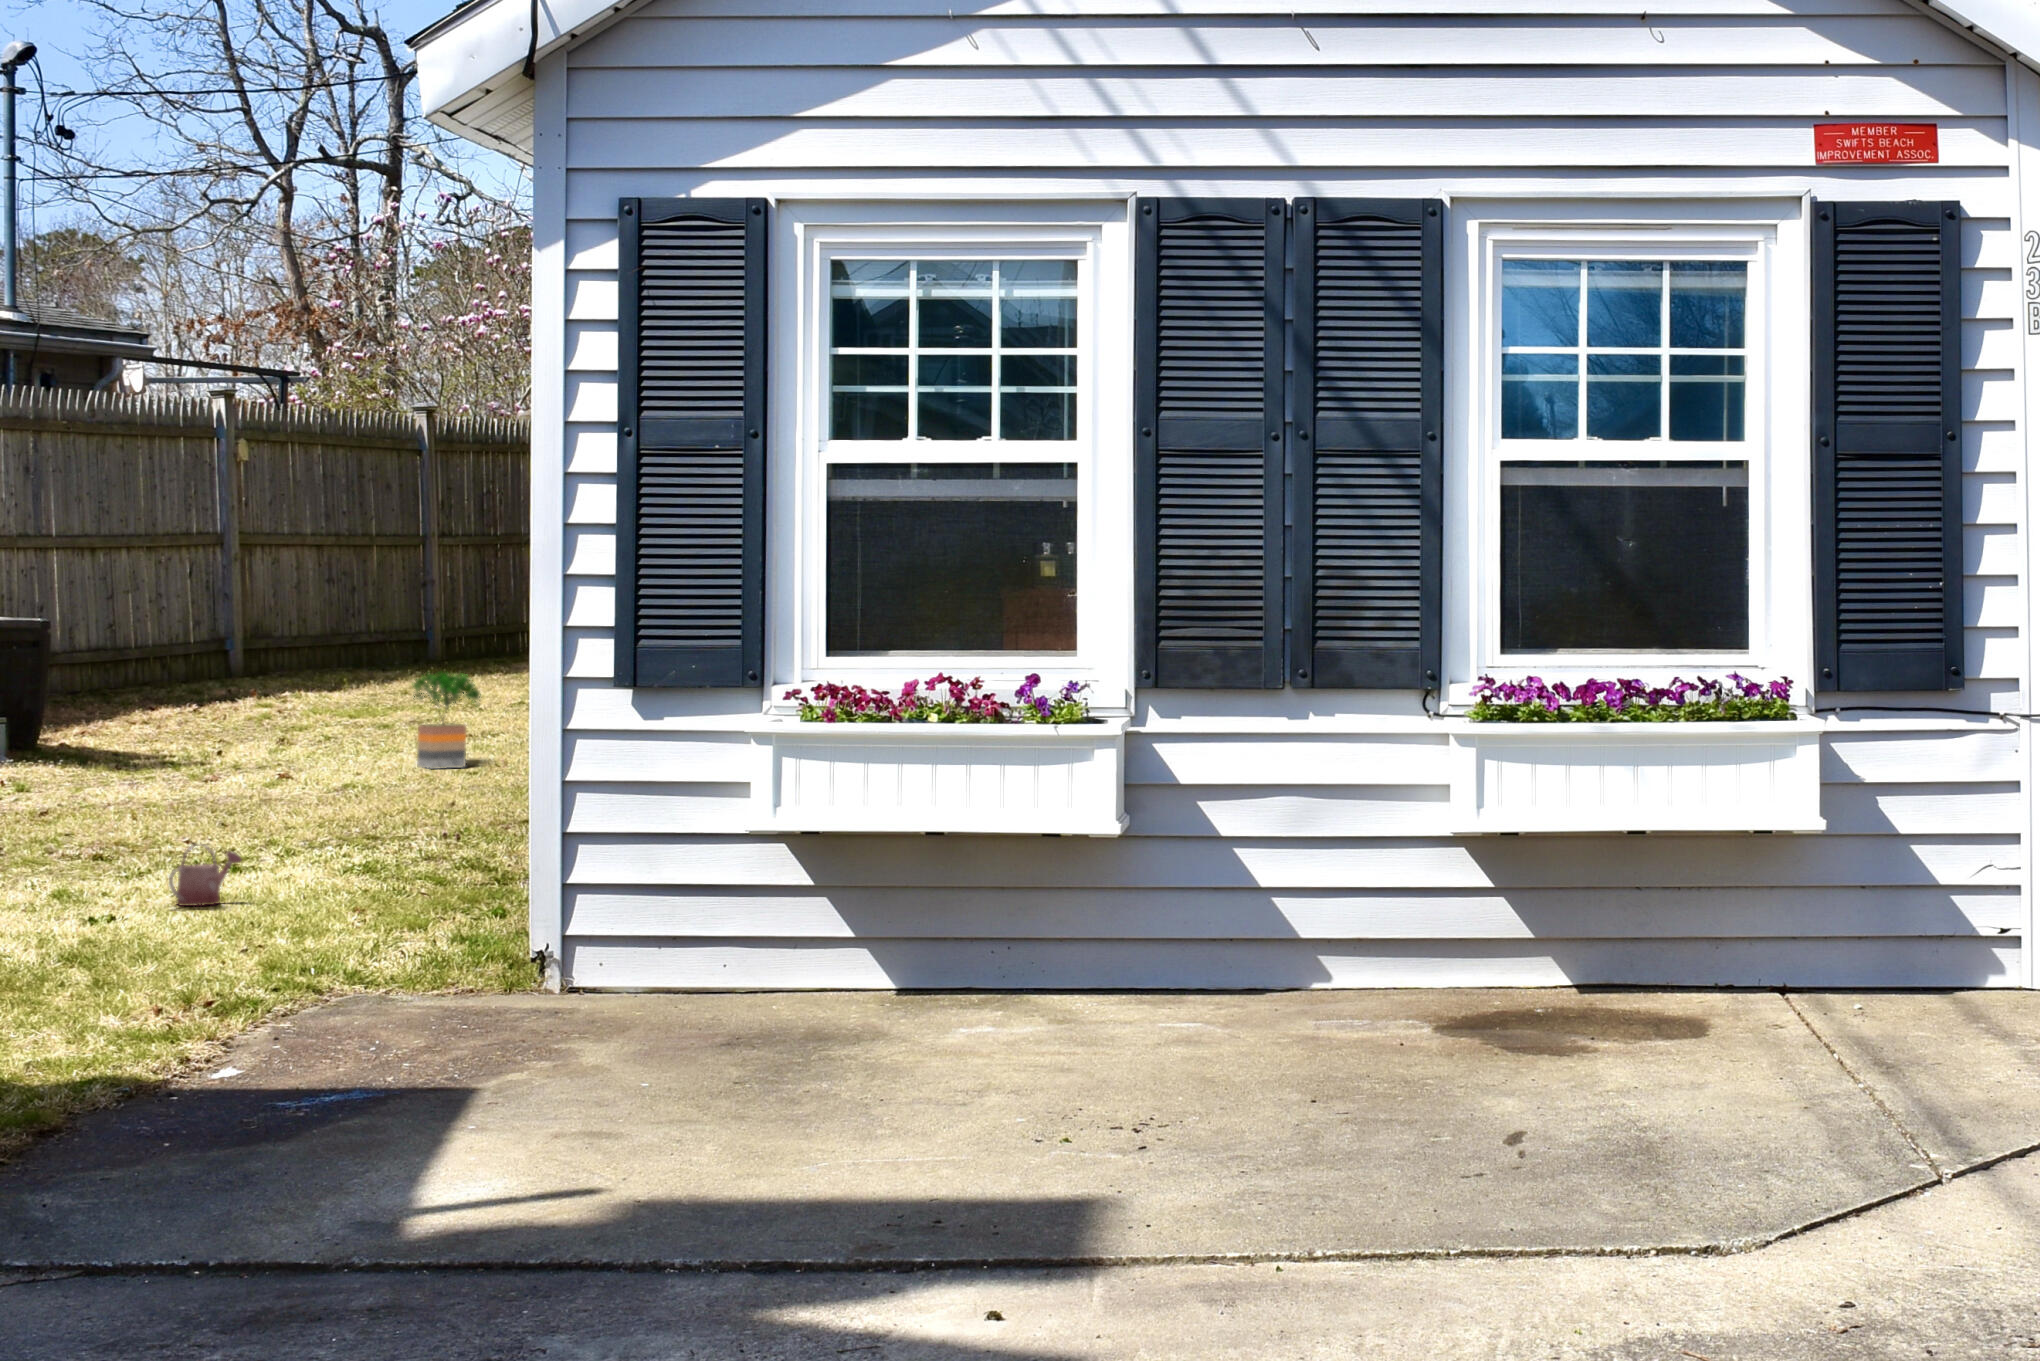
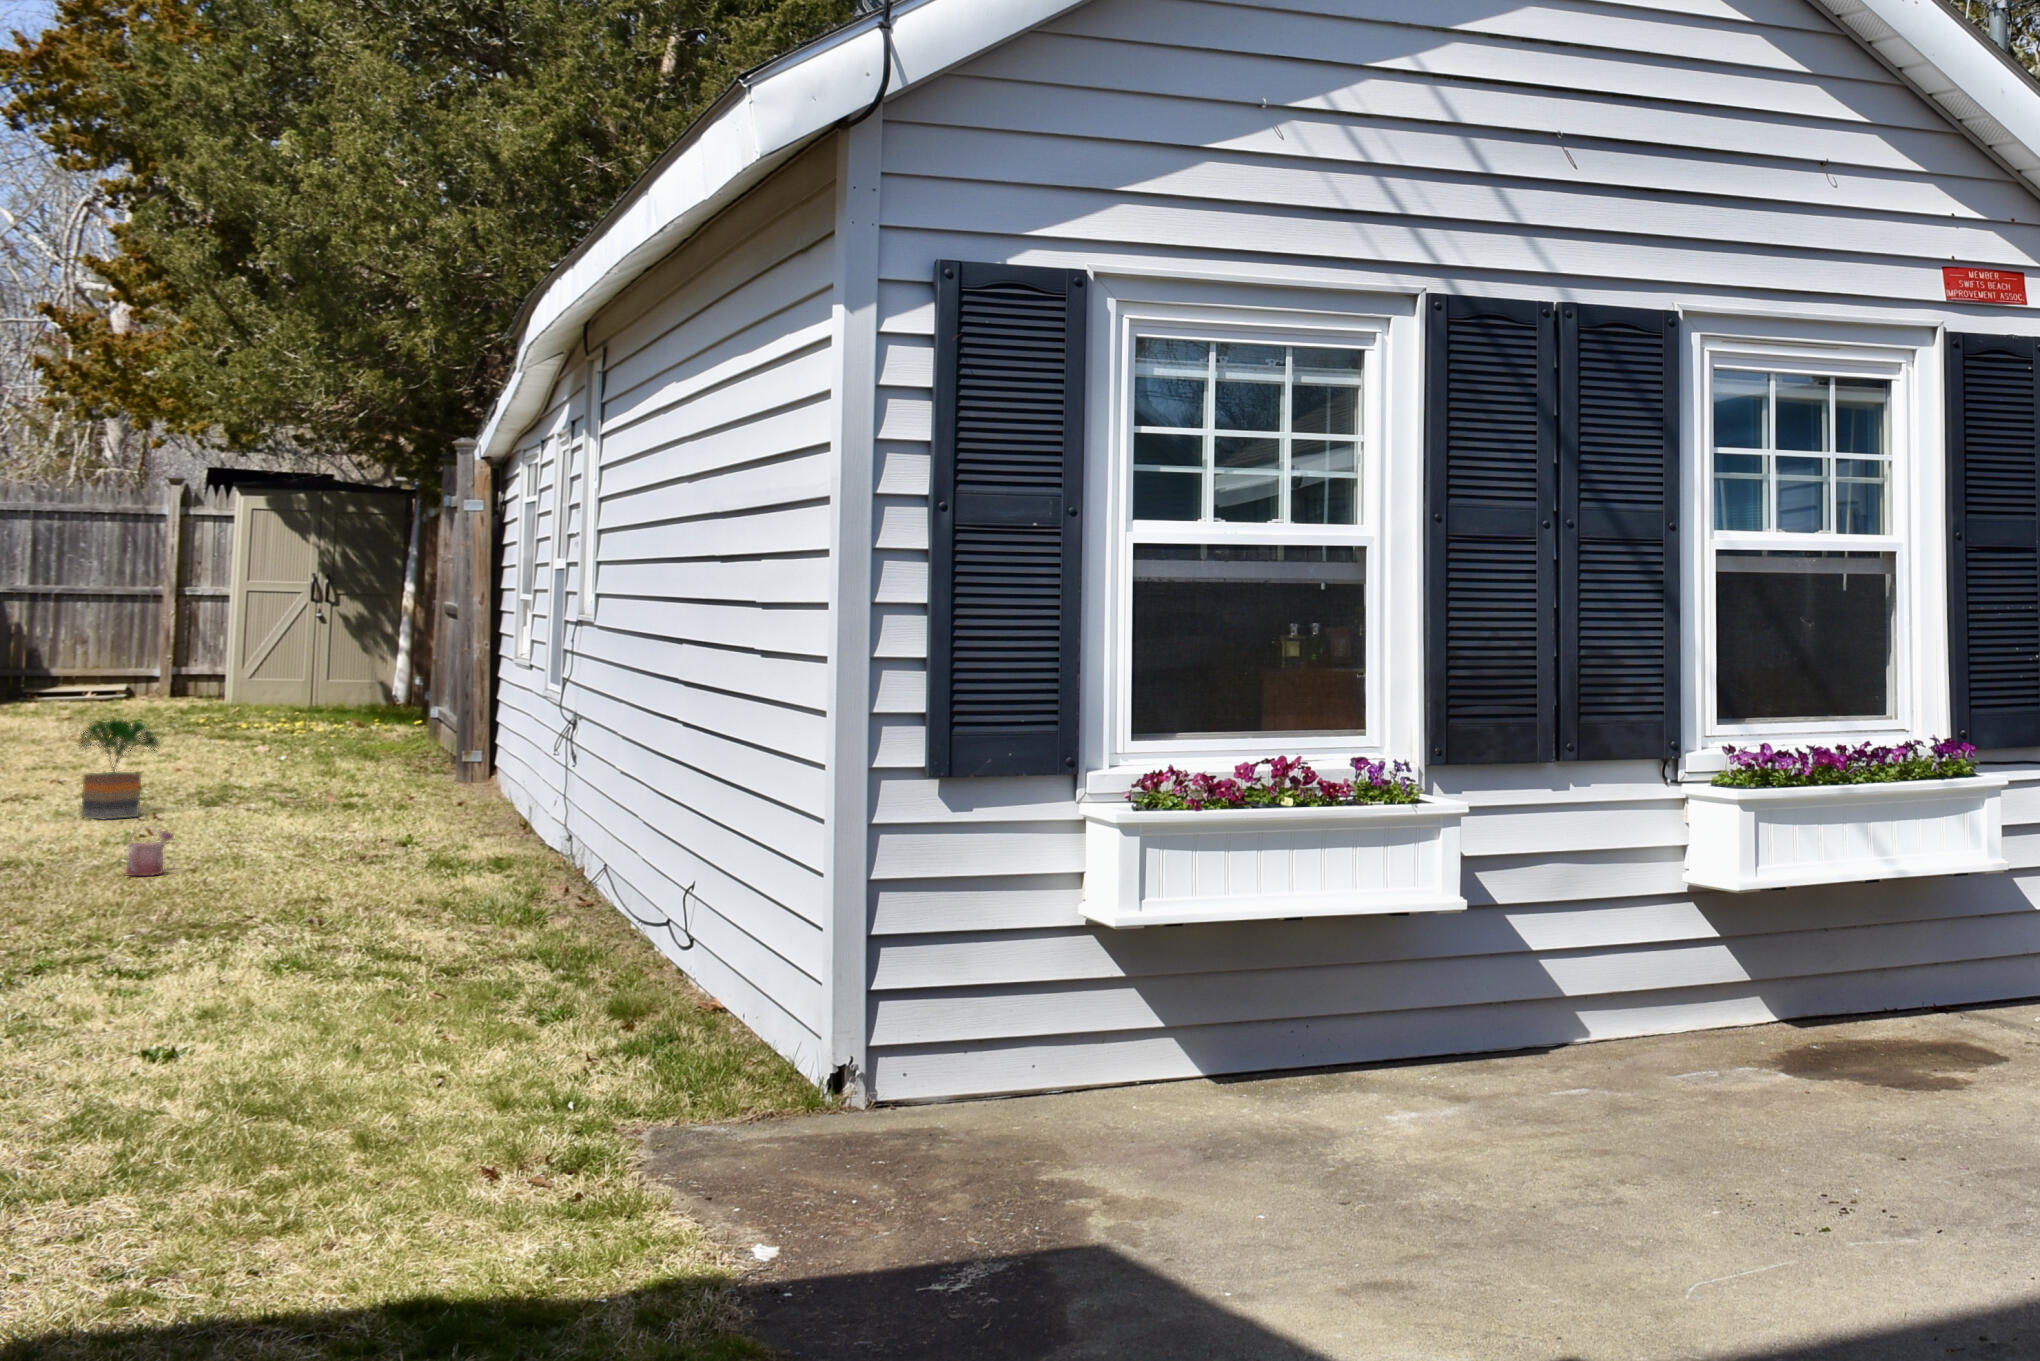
watering can: present [169,845,242,906] -> present [126,828,173,876]

